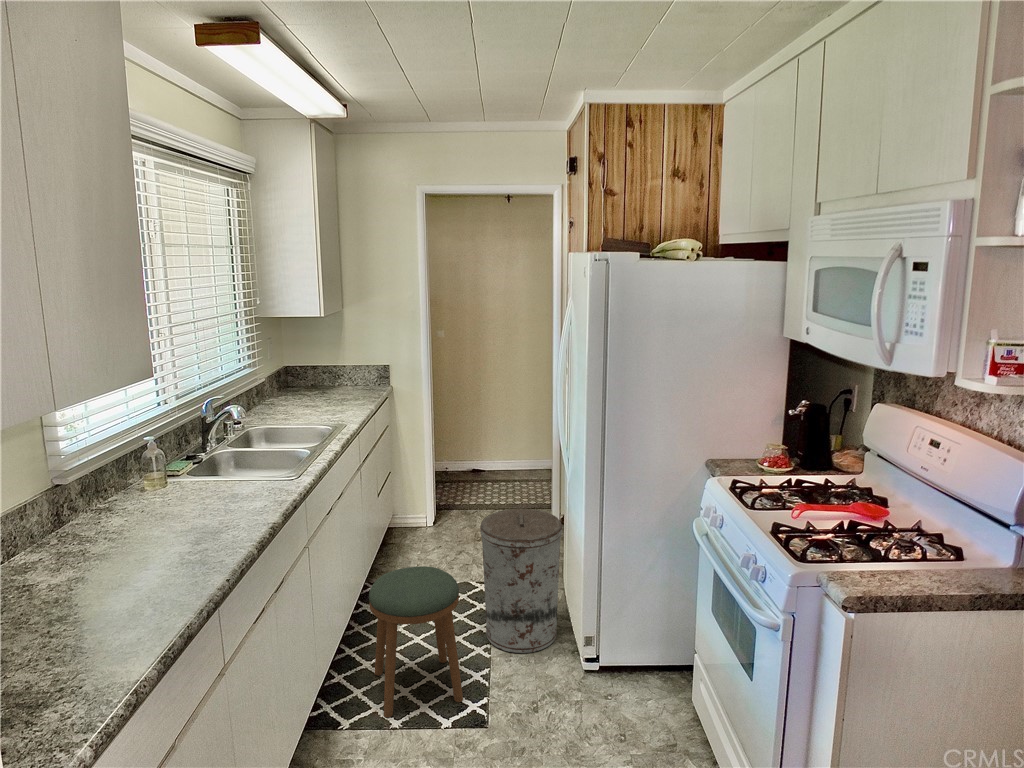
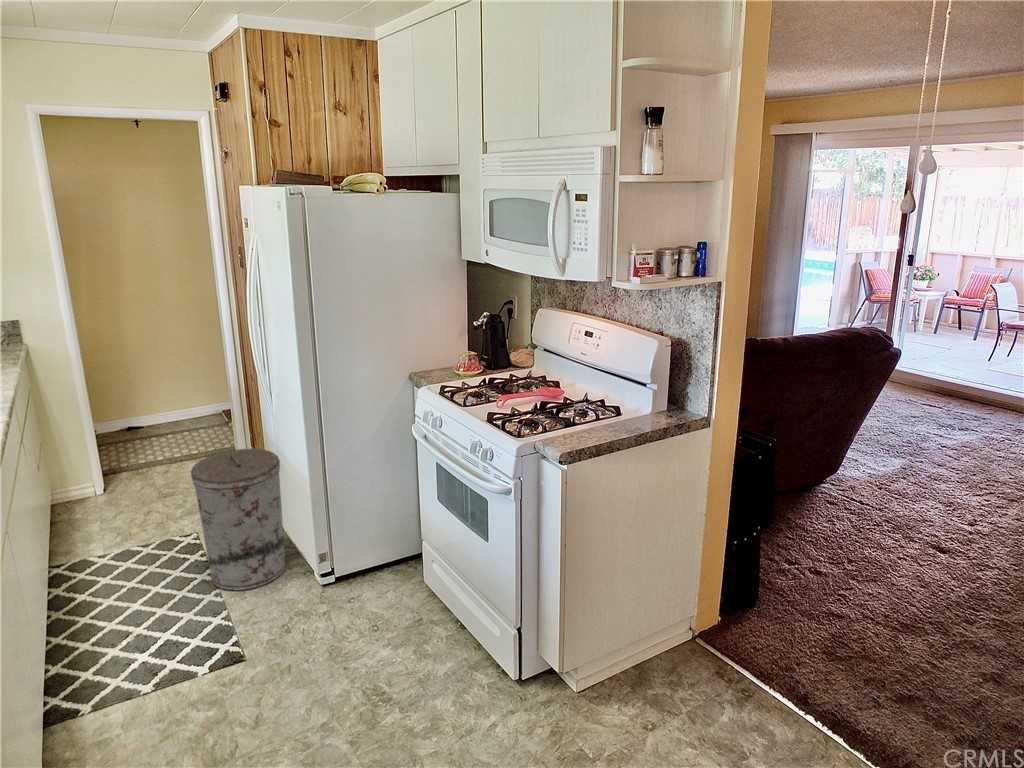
stool: present [369,566,463,717] -> none [82,527,211,689]

